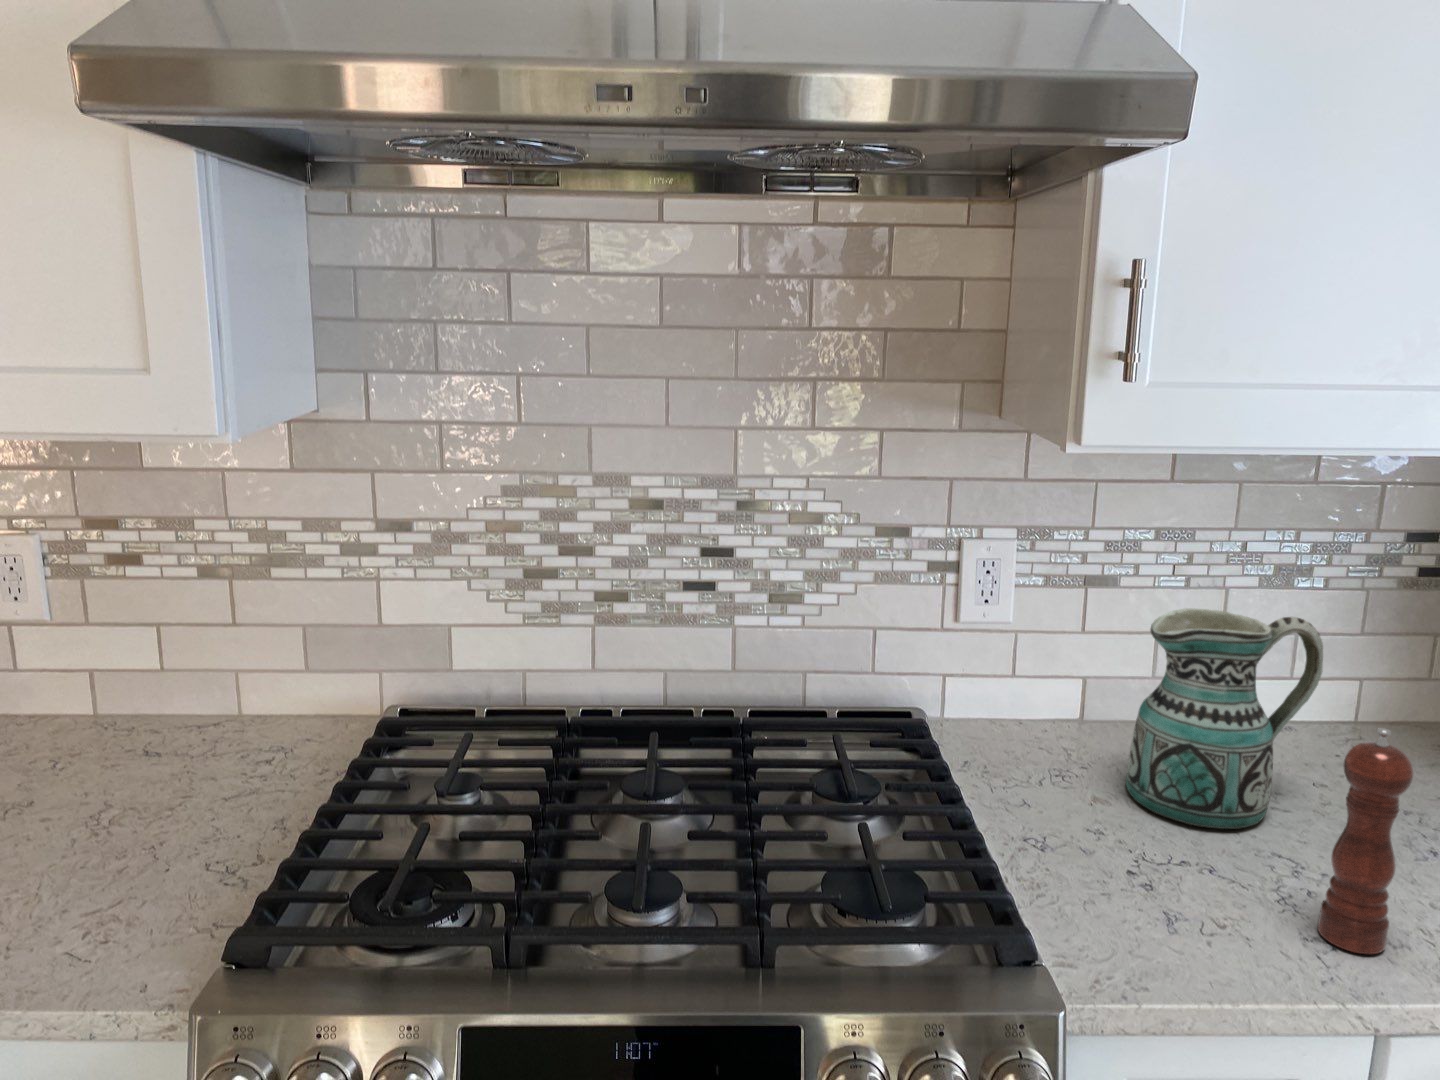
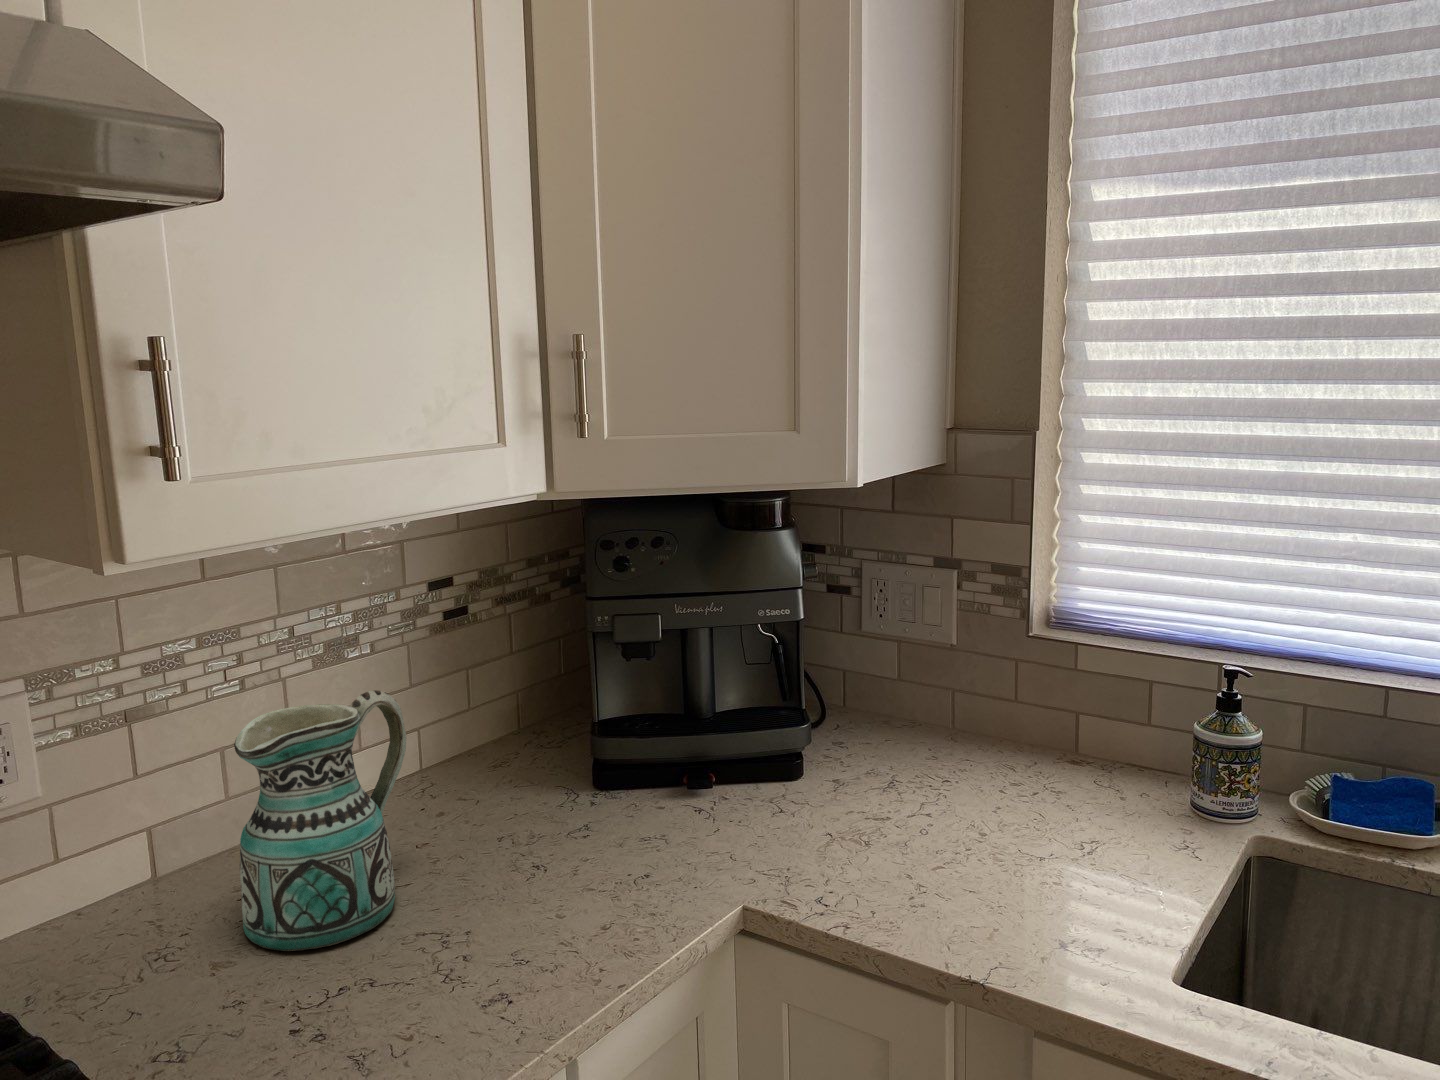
pepper mill: present [1318,728,1413,954] -> none [472,772,543,996]

